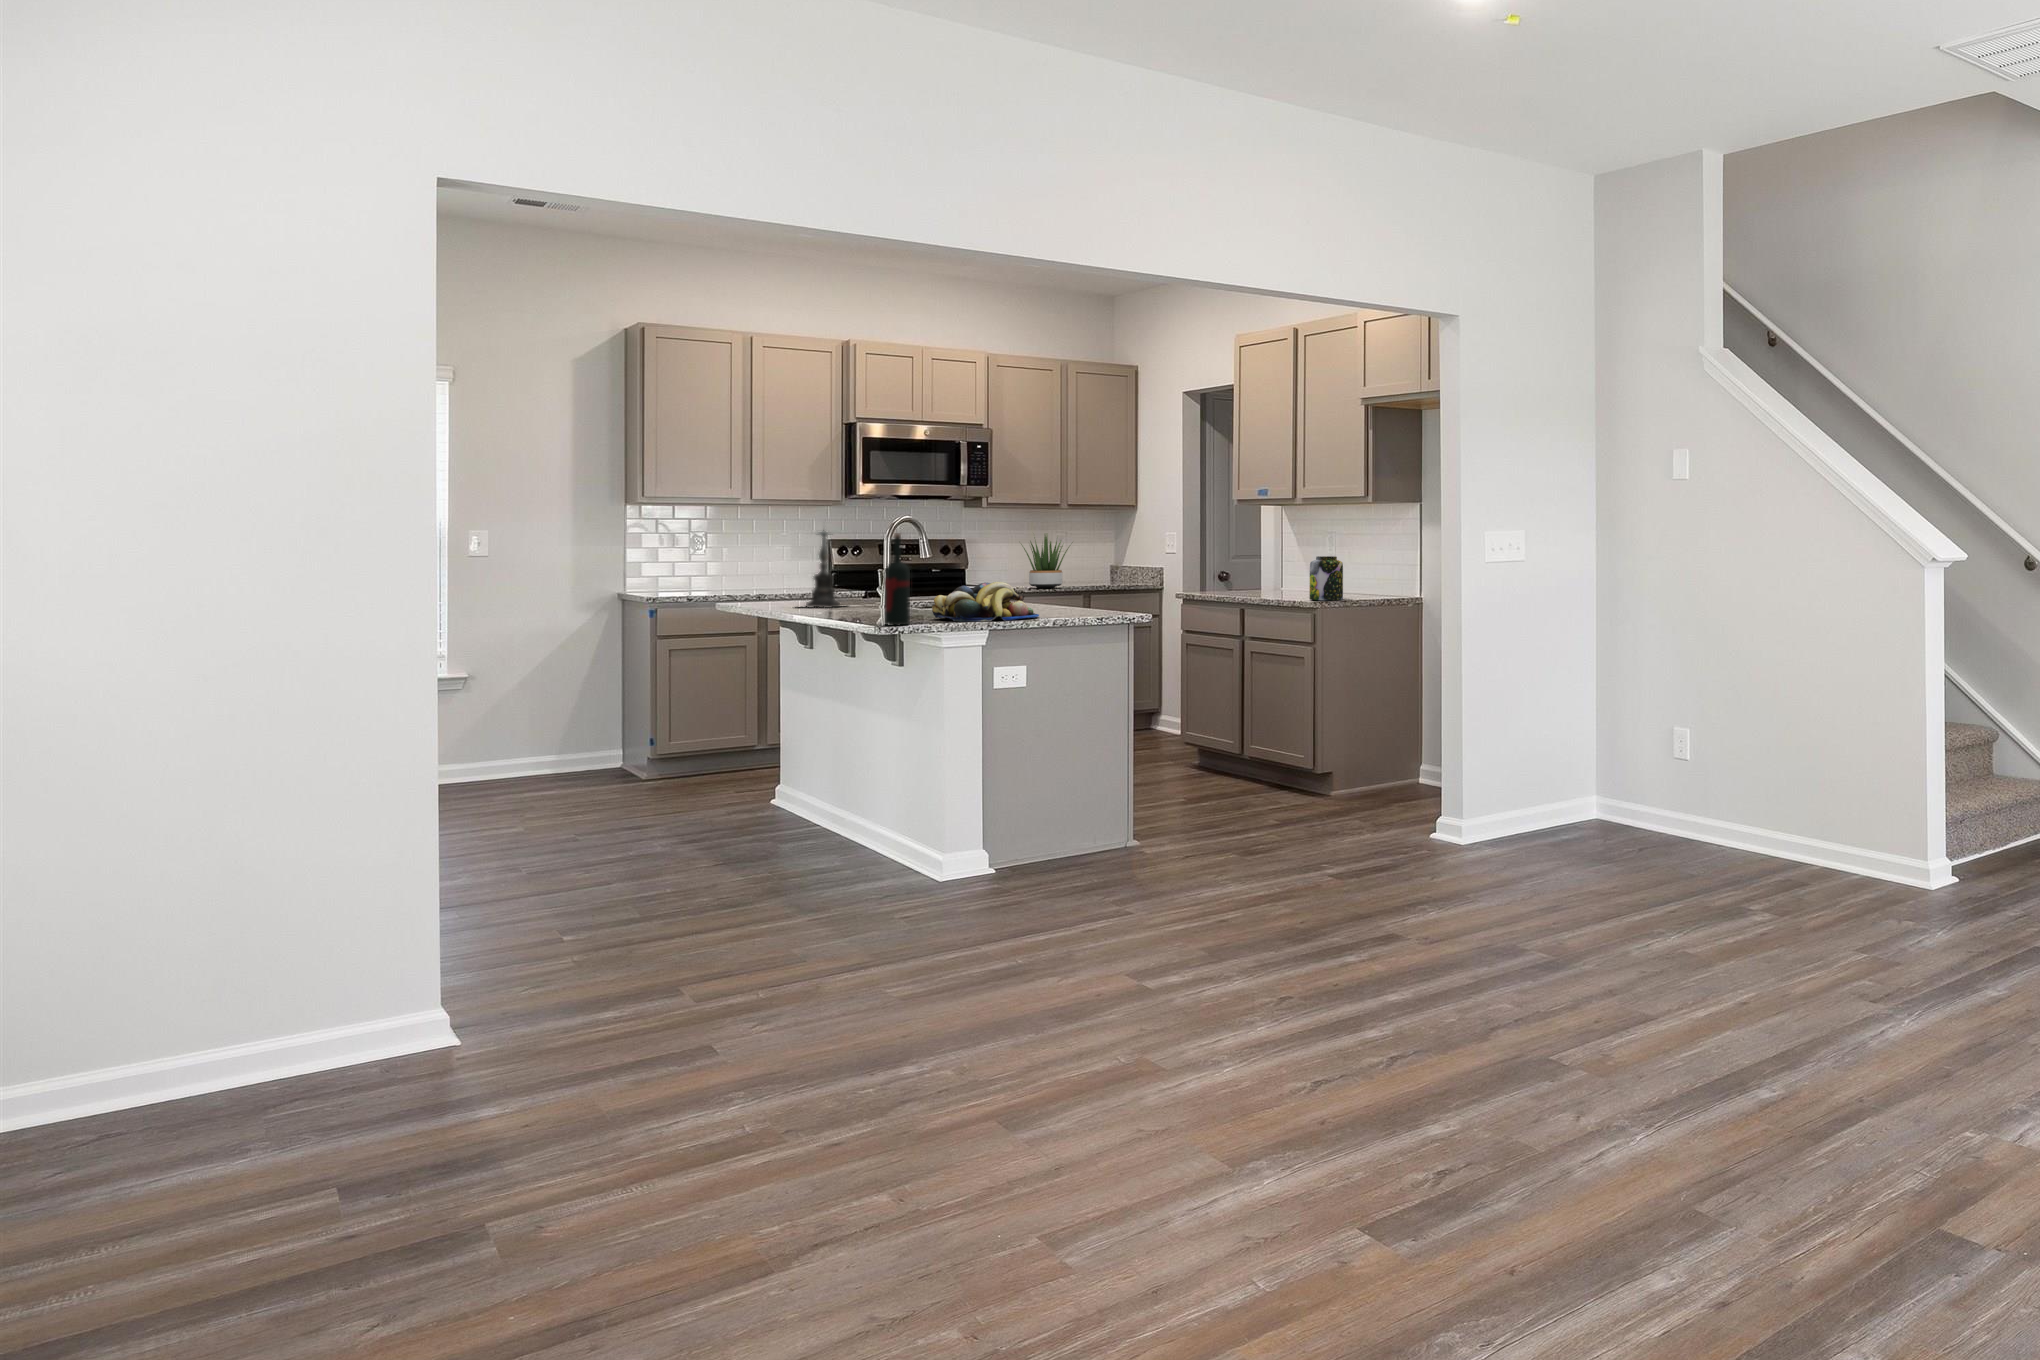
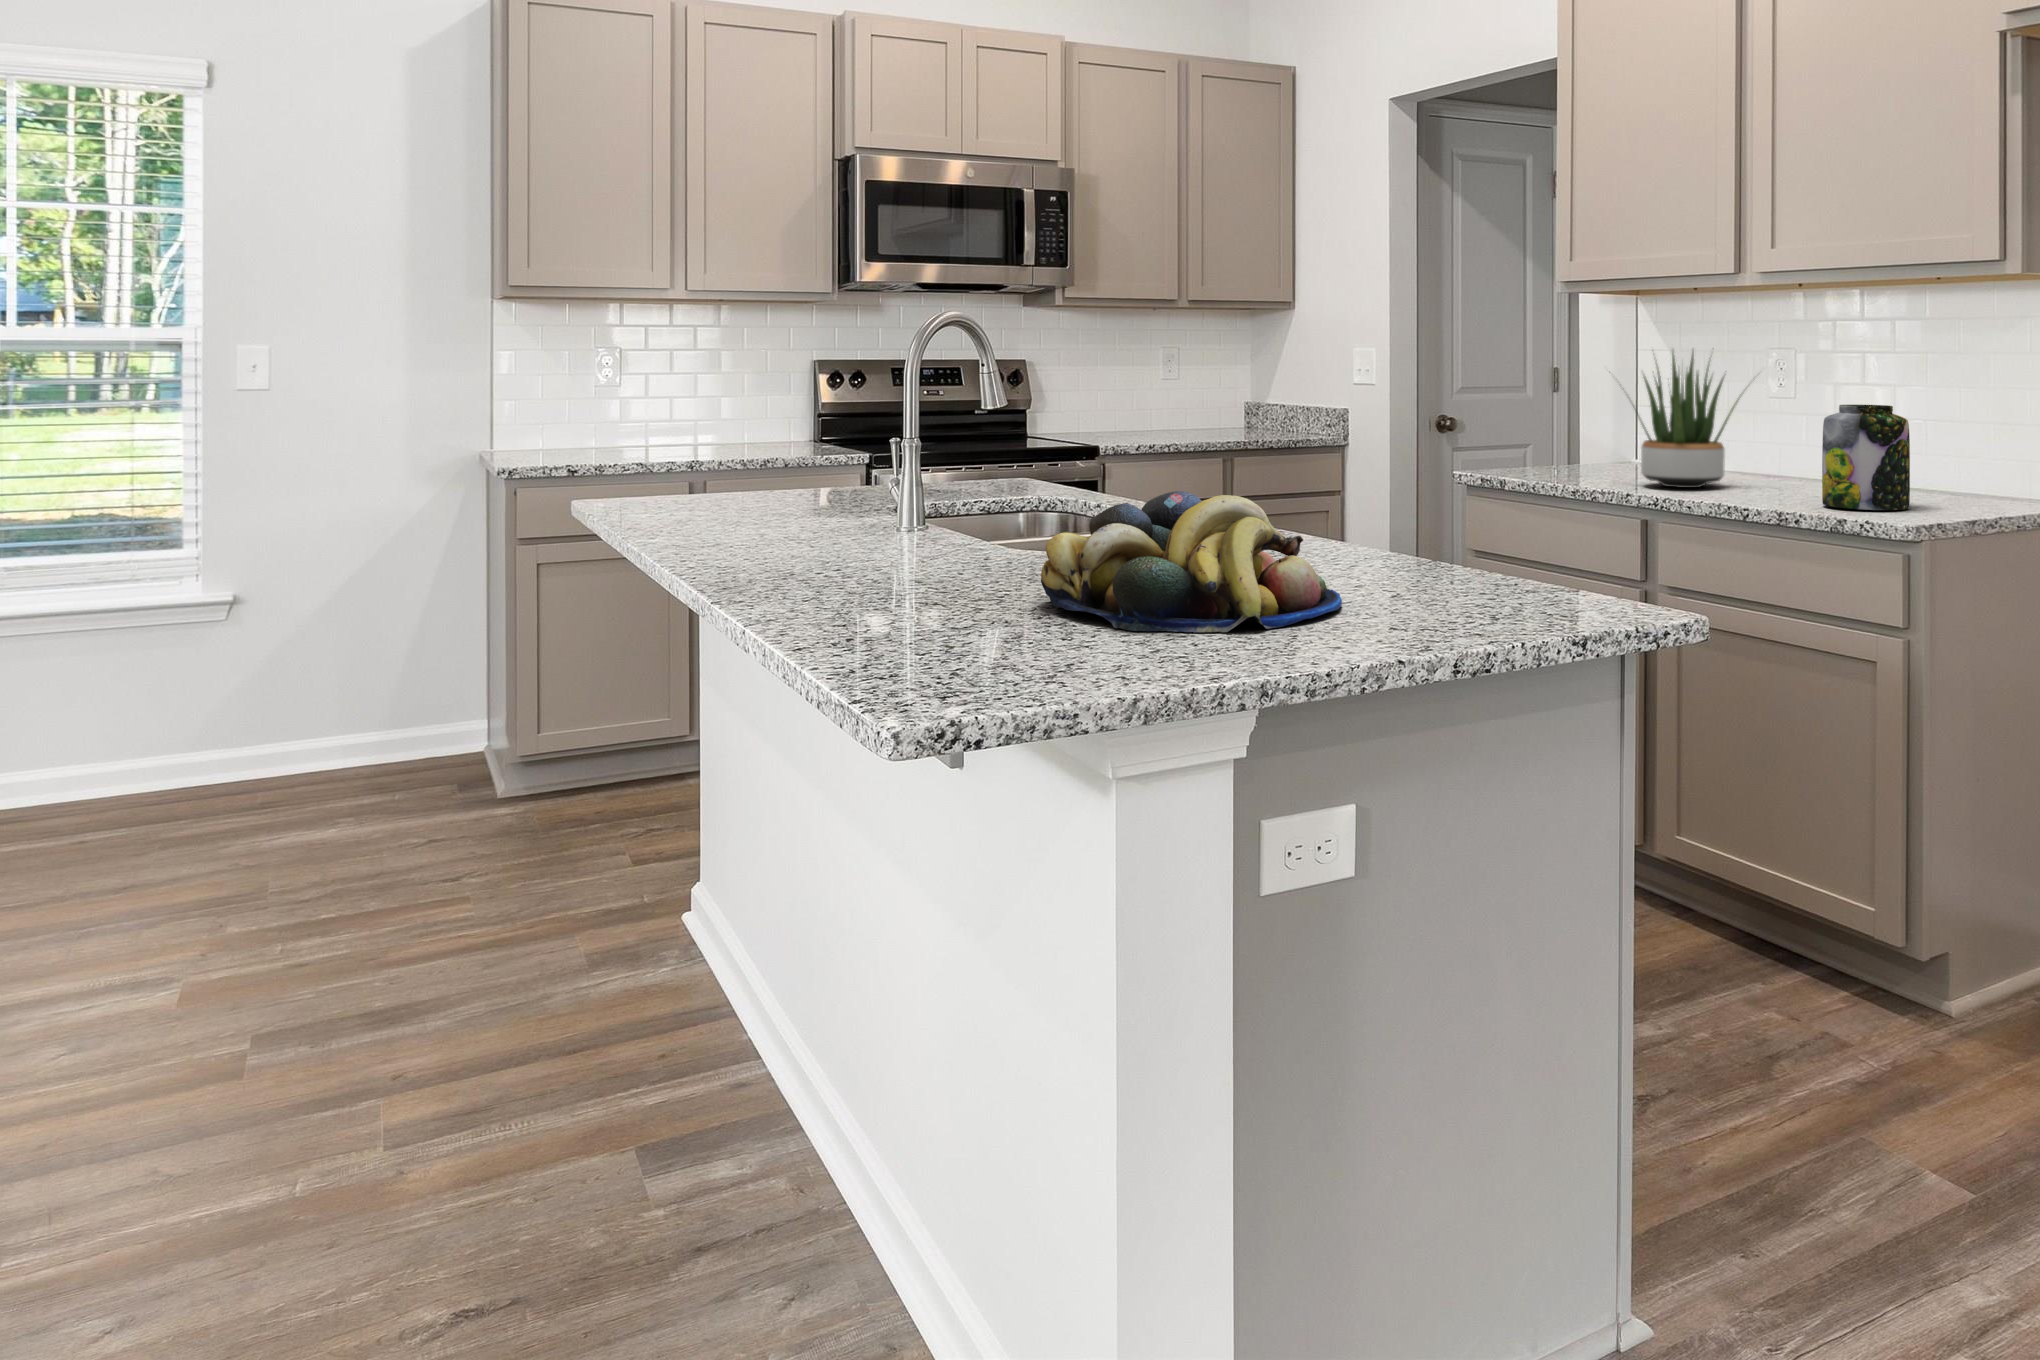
candle holder: present [806,530,840,608] -> none [711,320,838,516]
wine bottle: present [884,533,910,625] -> none [908,348,991,667]
potted plant: present [1021,535,1070,589] -> present [1637,350,1742,488]

